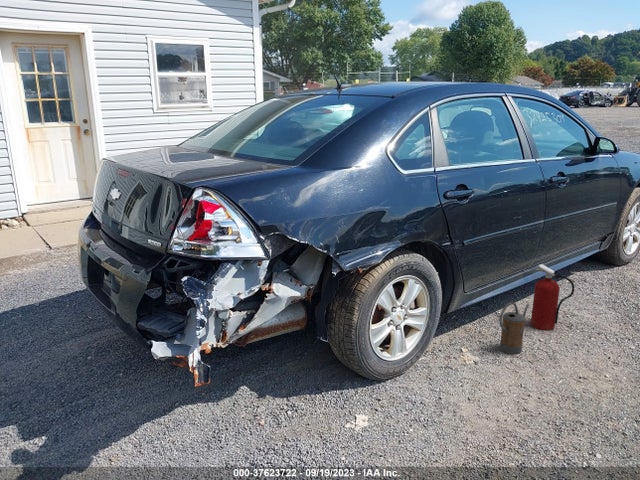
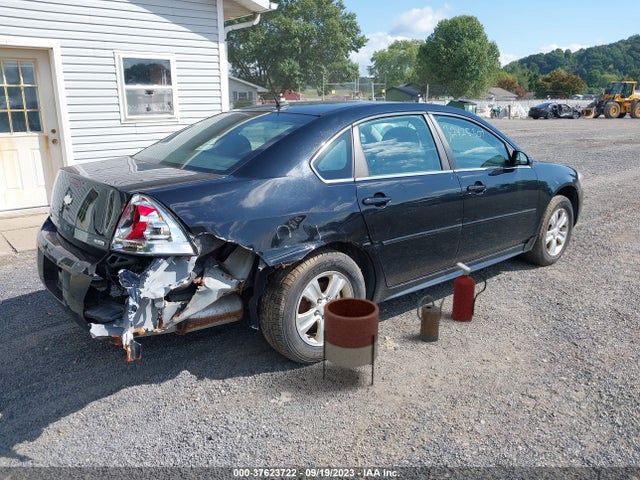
planter: none [400,306,467,406] -> present [323,297,379,385]

